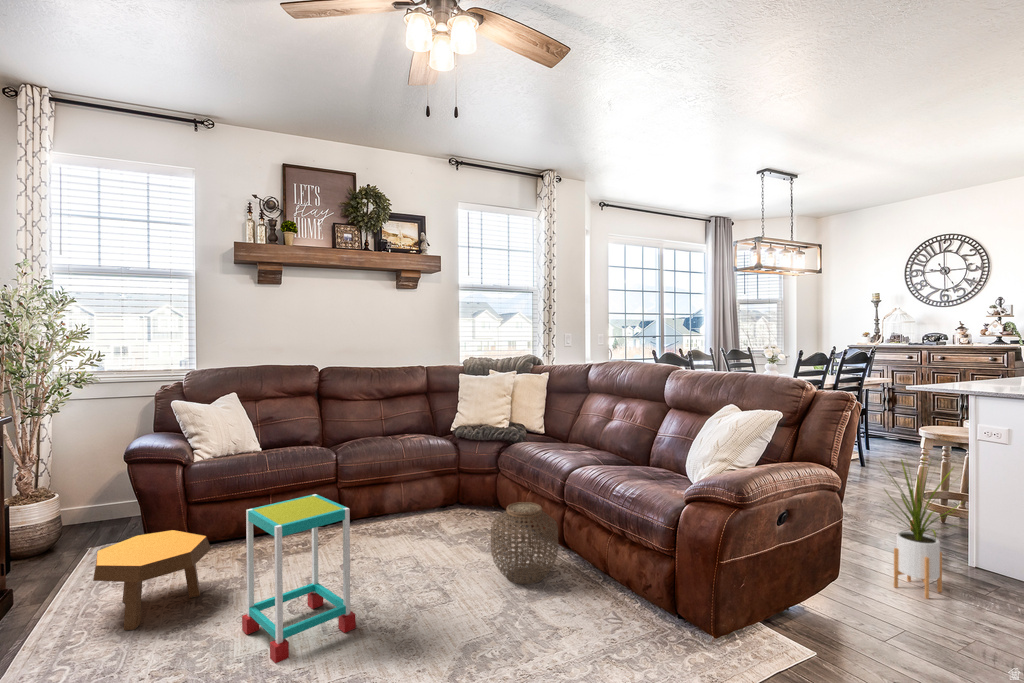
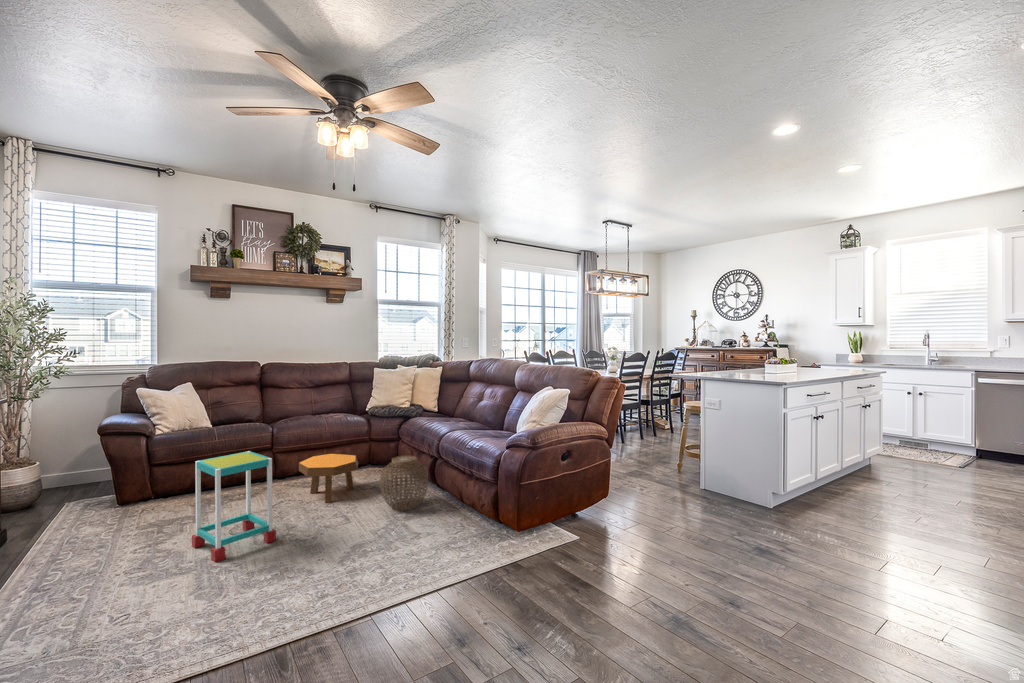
house plant: present [885,459,959,599] -> none [633,415,681,507]
footstool: present [93,530,211,630] -> present [299,454,359,503]

